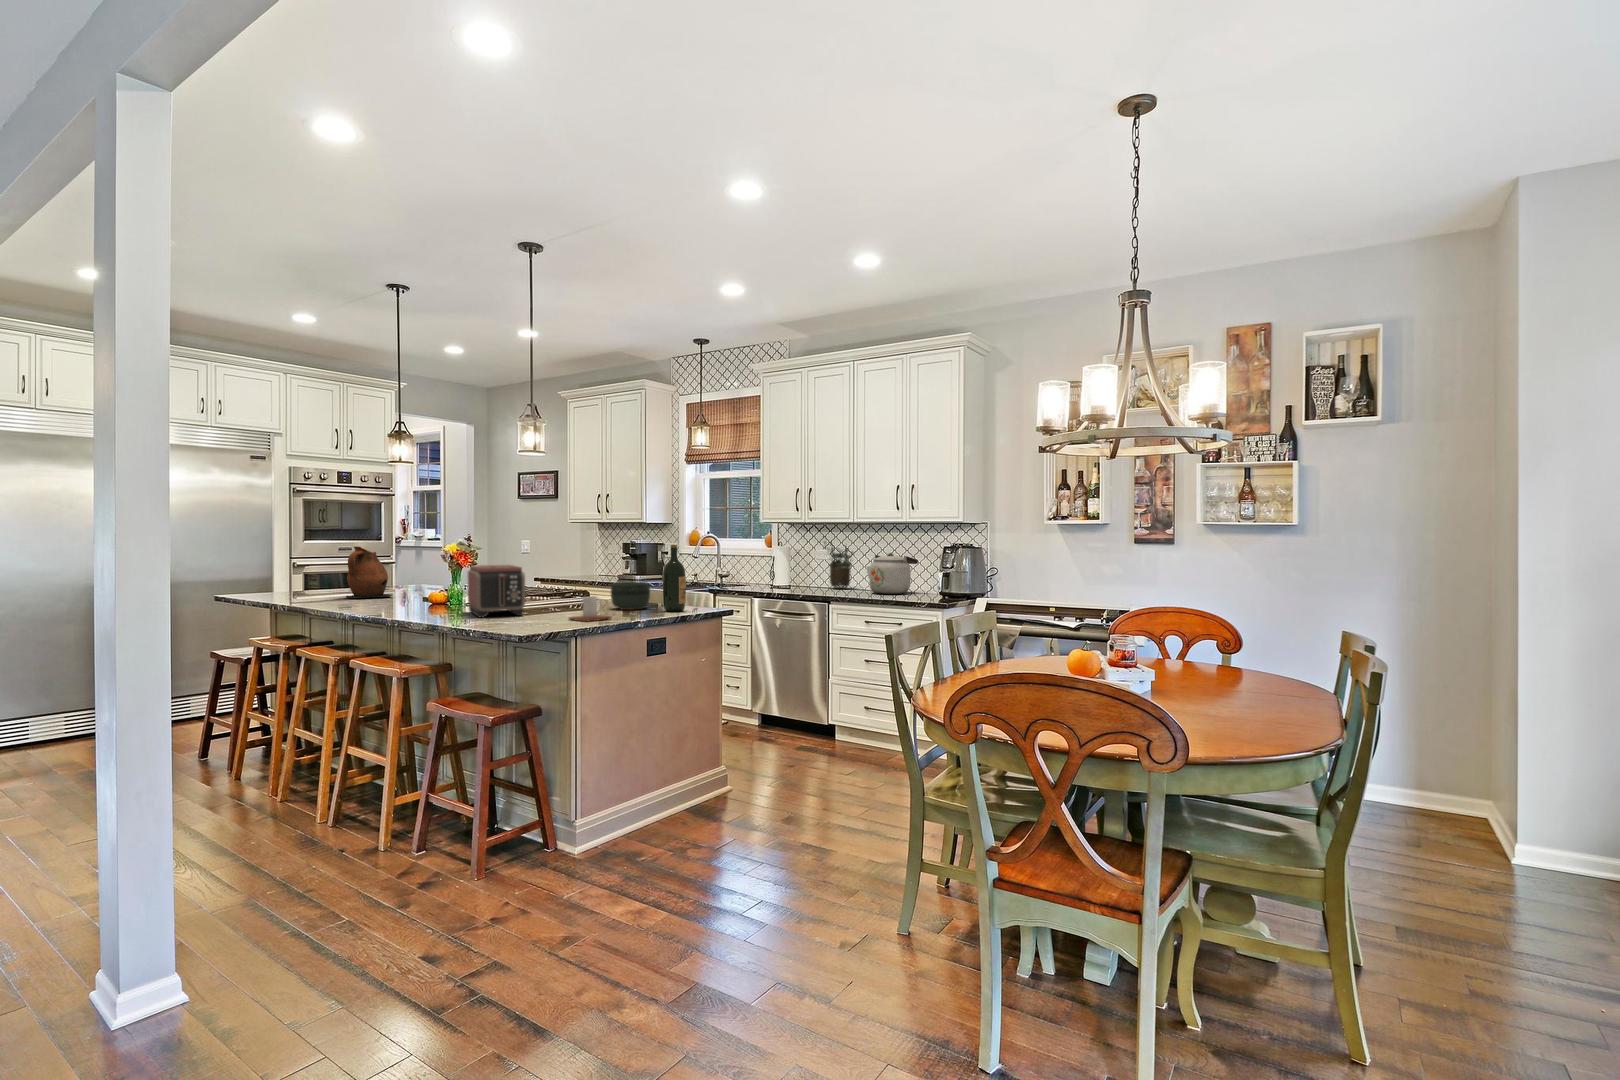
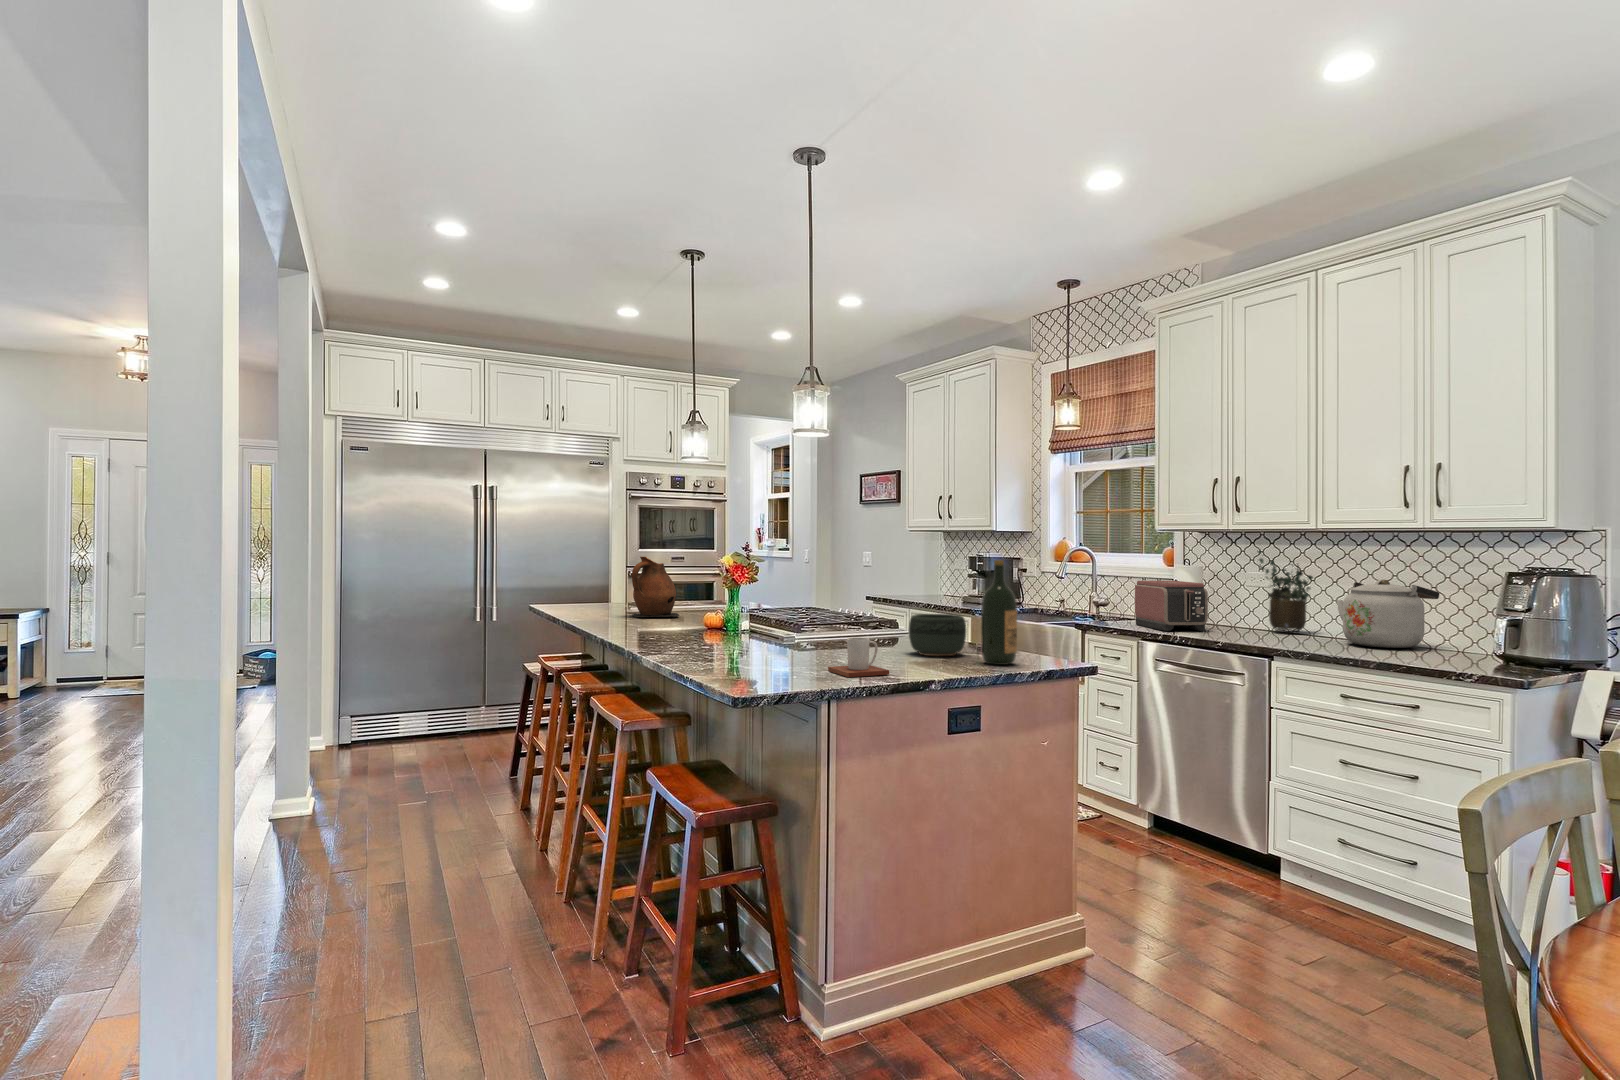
toaster: present [468,565,525,617] -> present [1135,581,1208,631]

